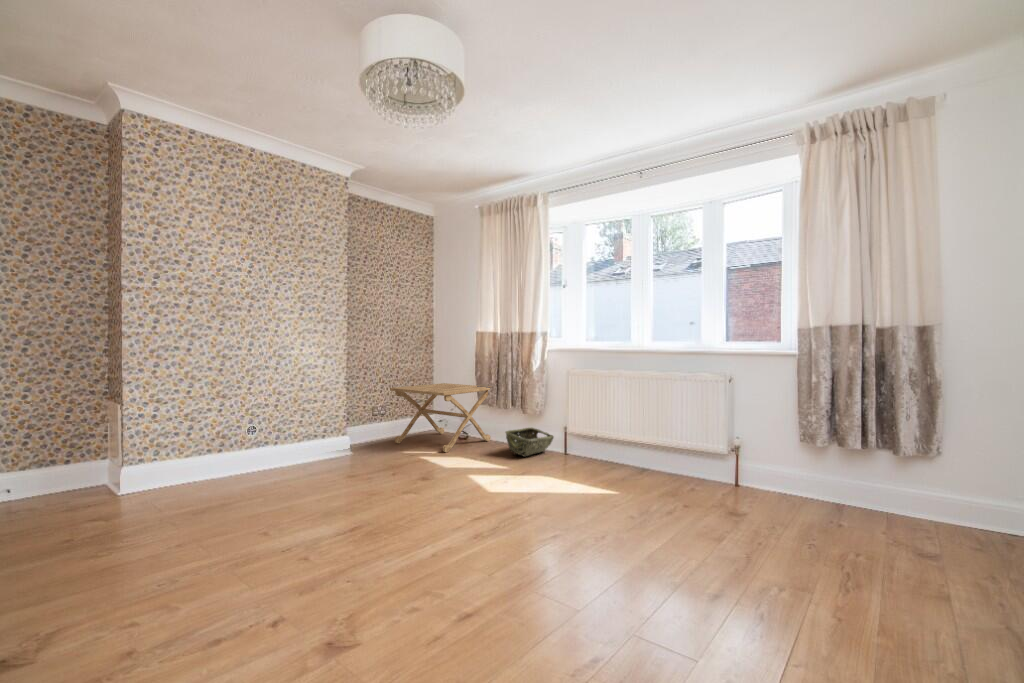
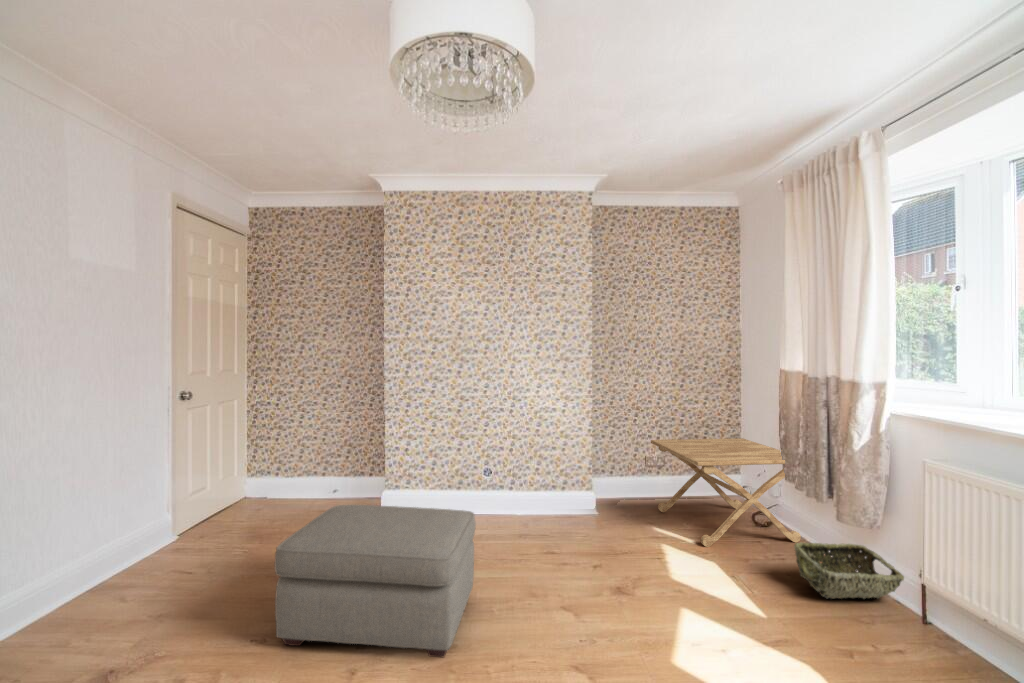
ottoman: none [169,438,366,583] -> present [275,505,476,657]

